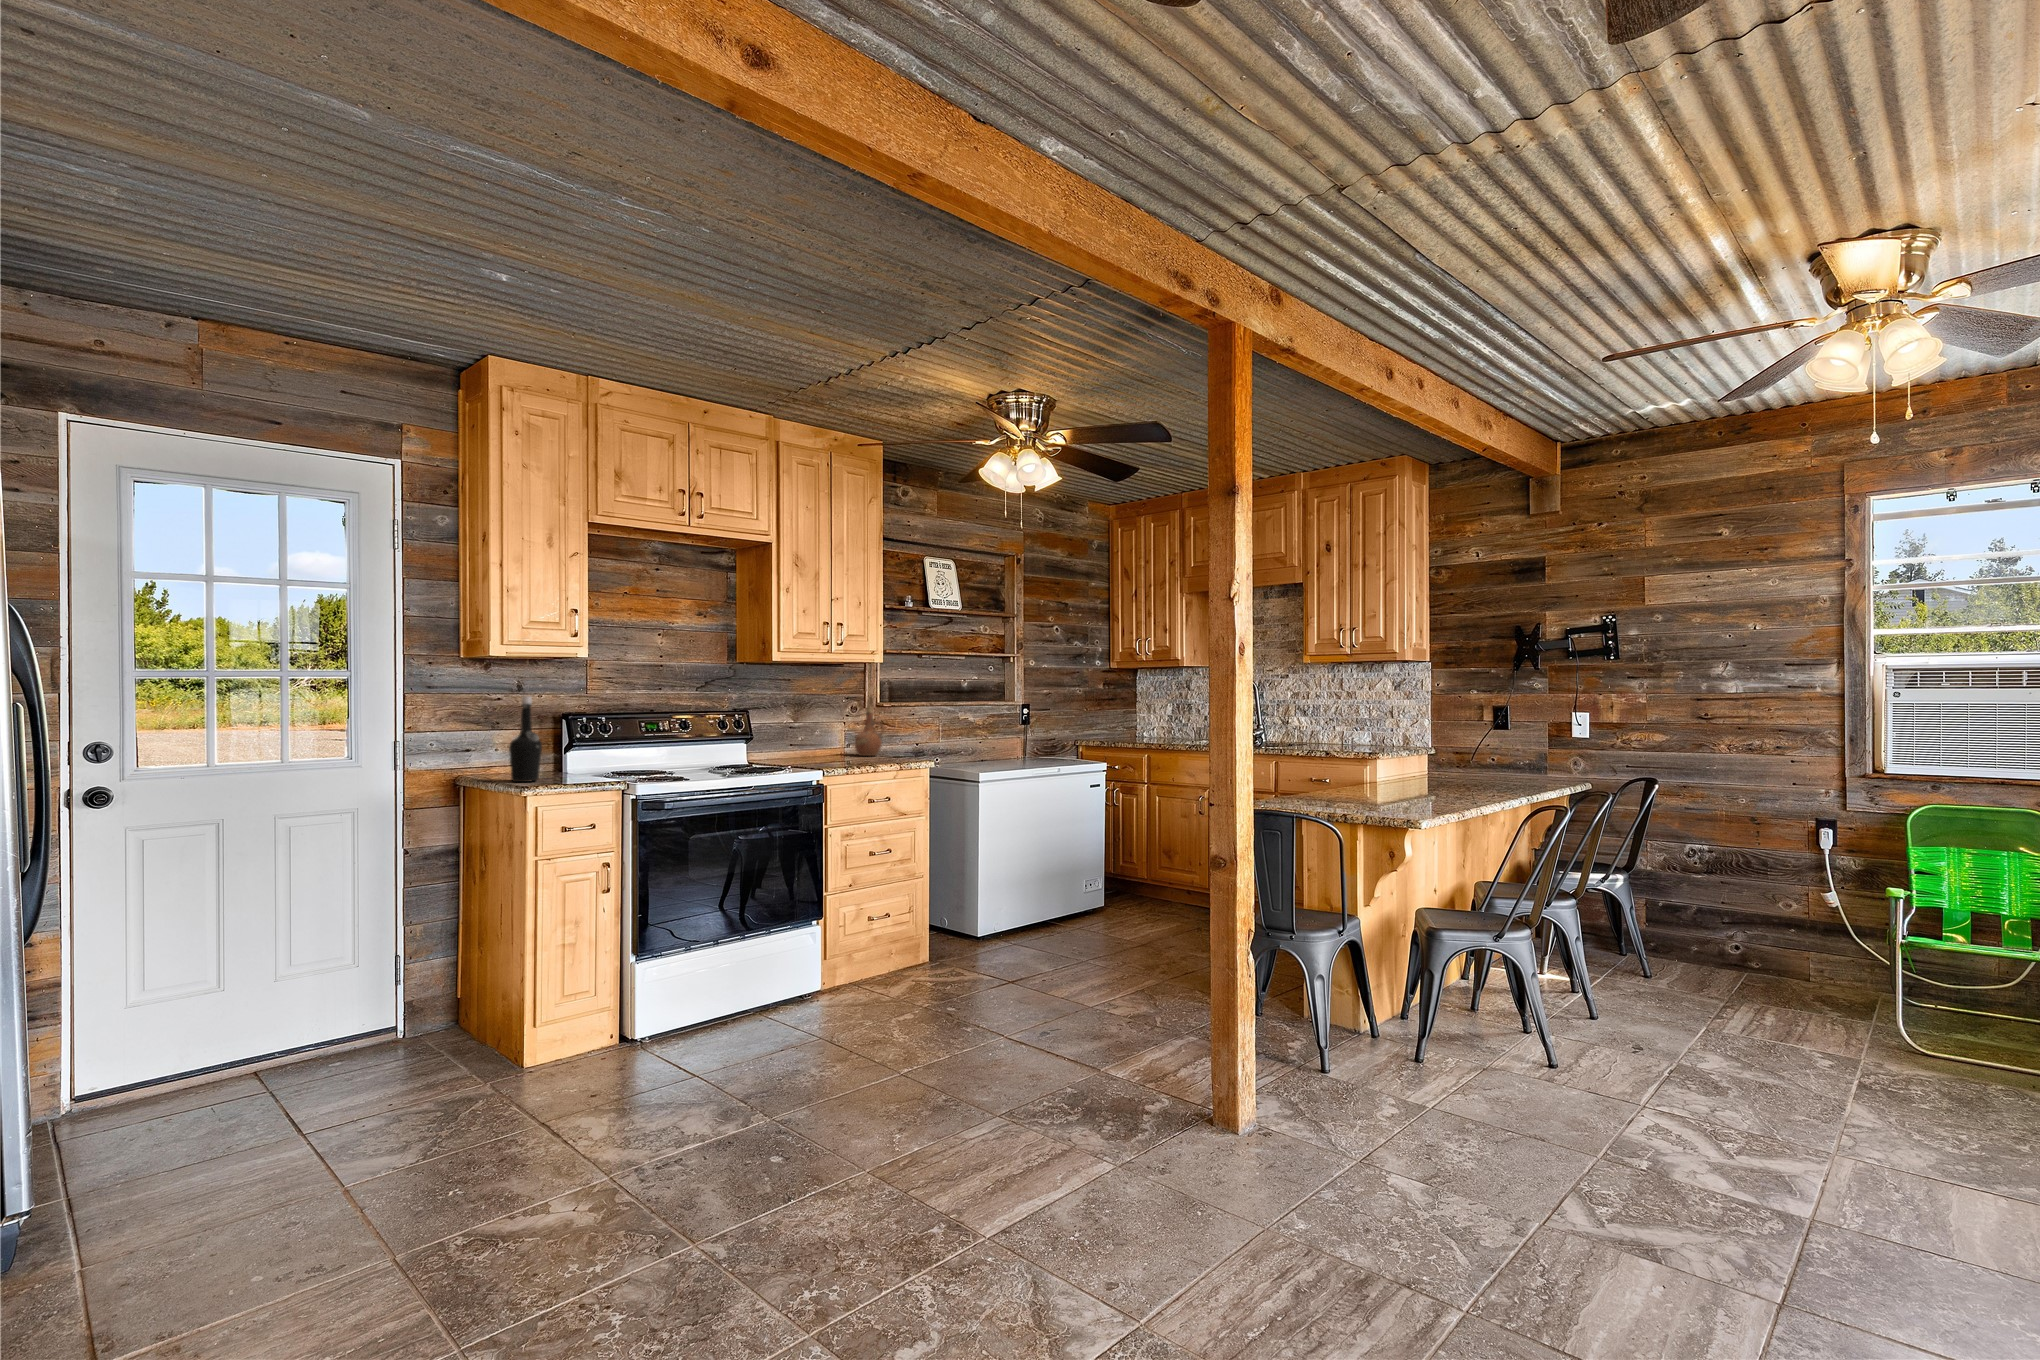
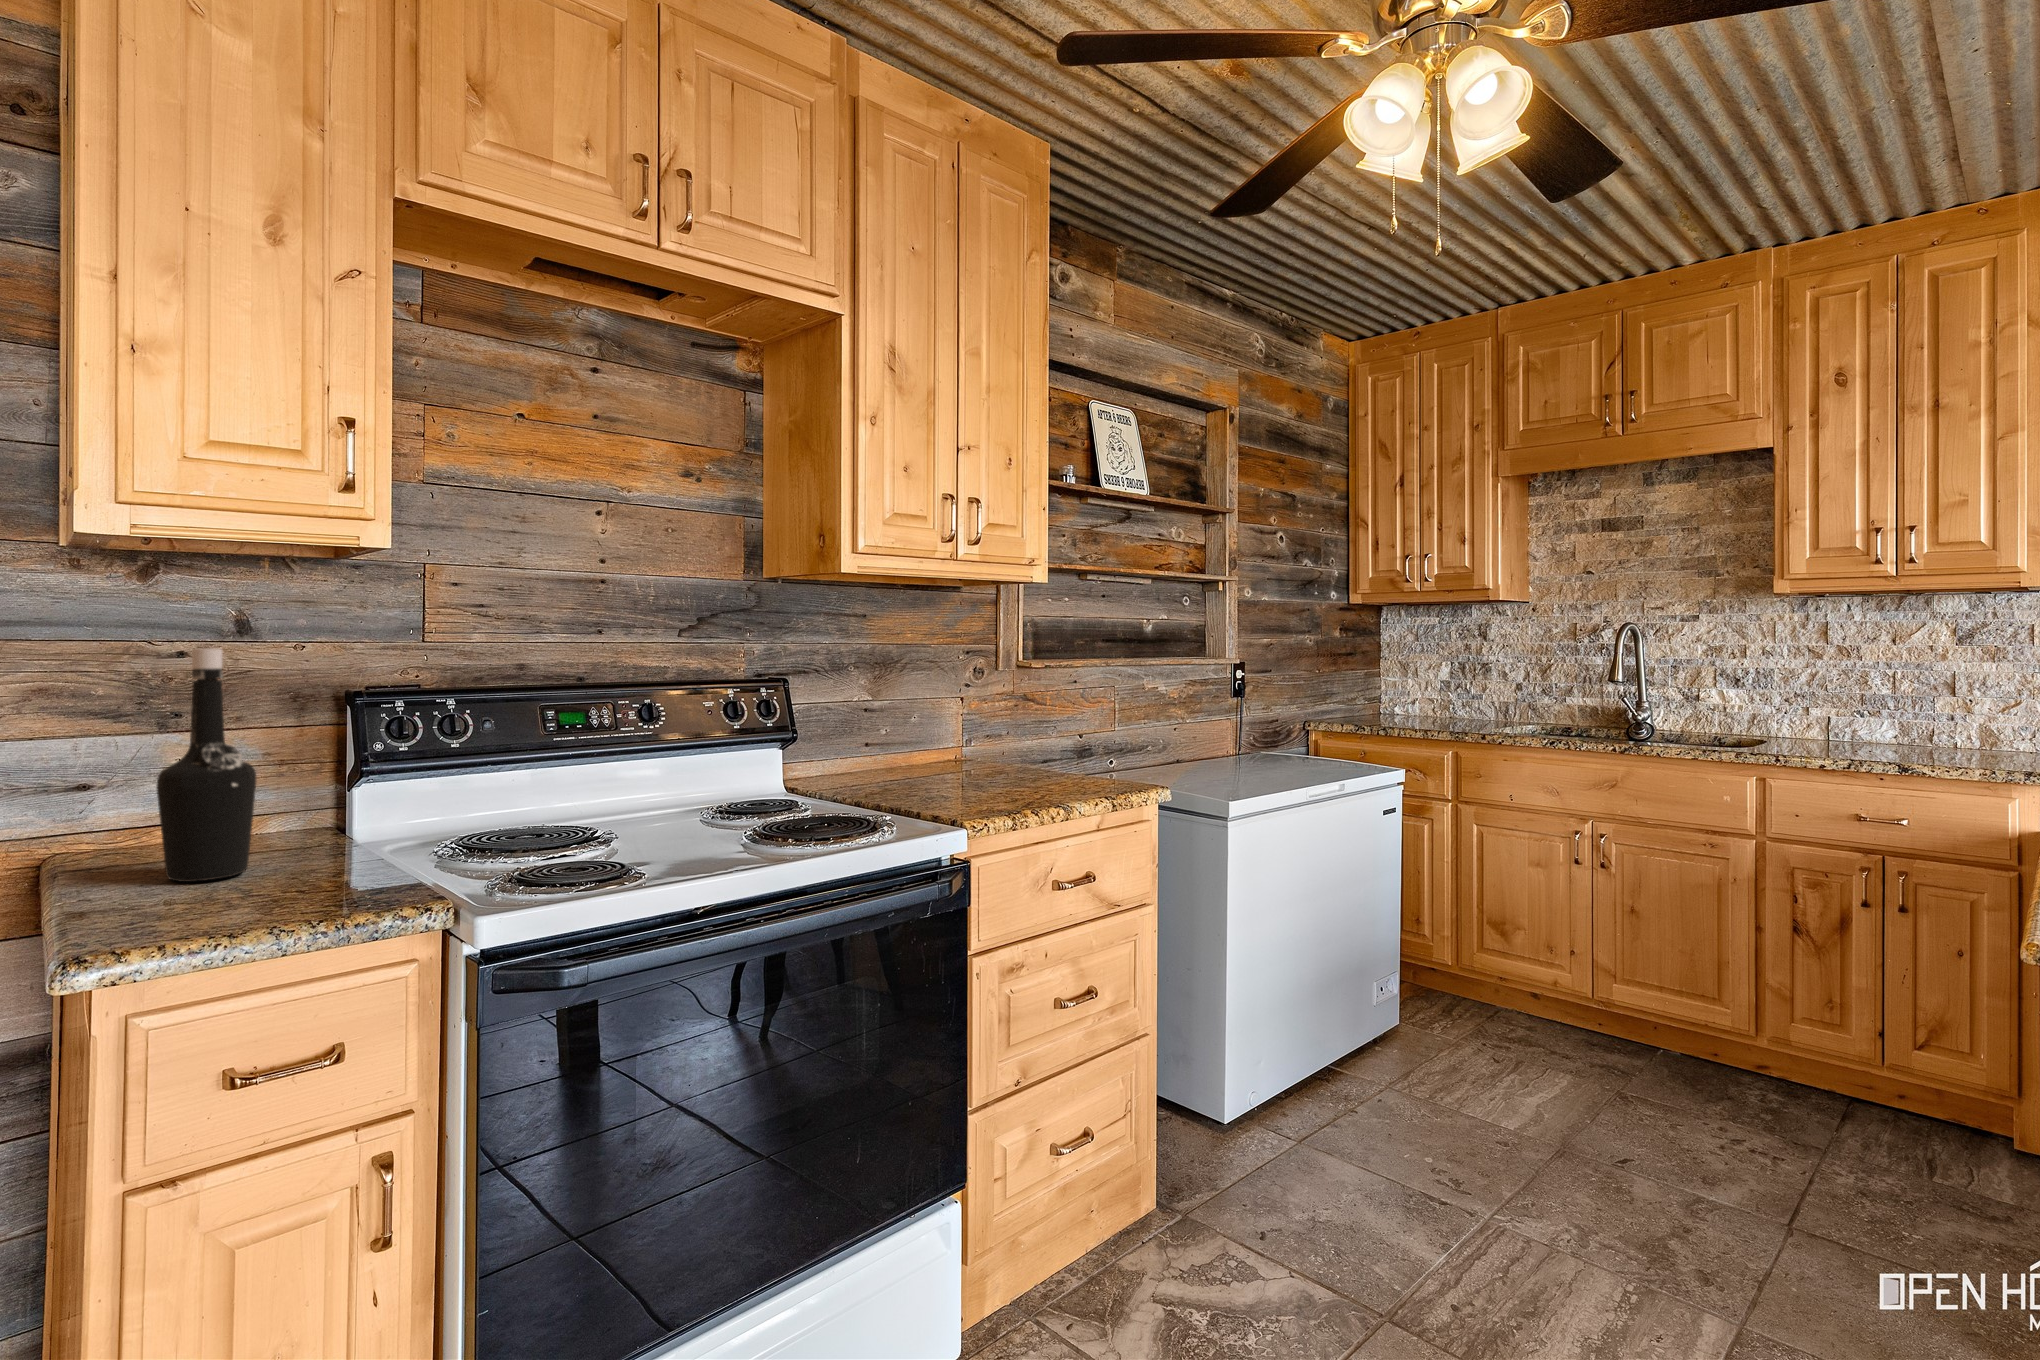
ceramic pitcher: present [855,705,883,756] -> none [977,665,1033,761]

